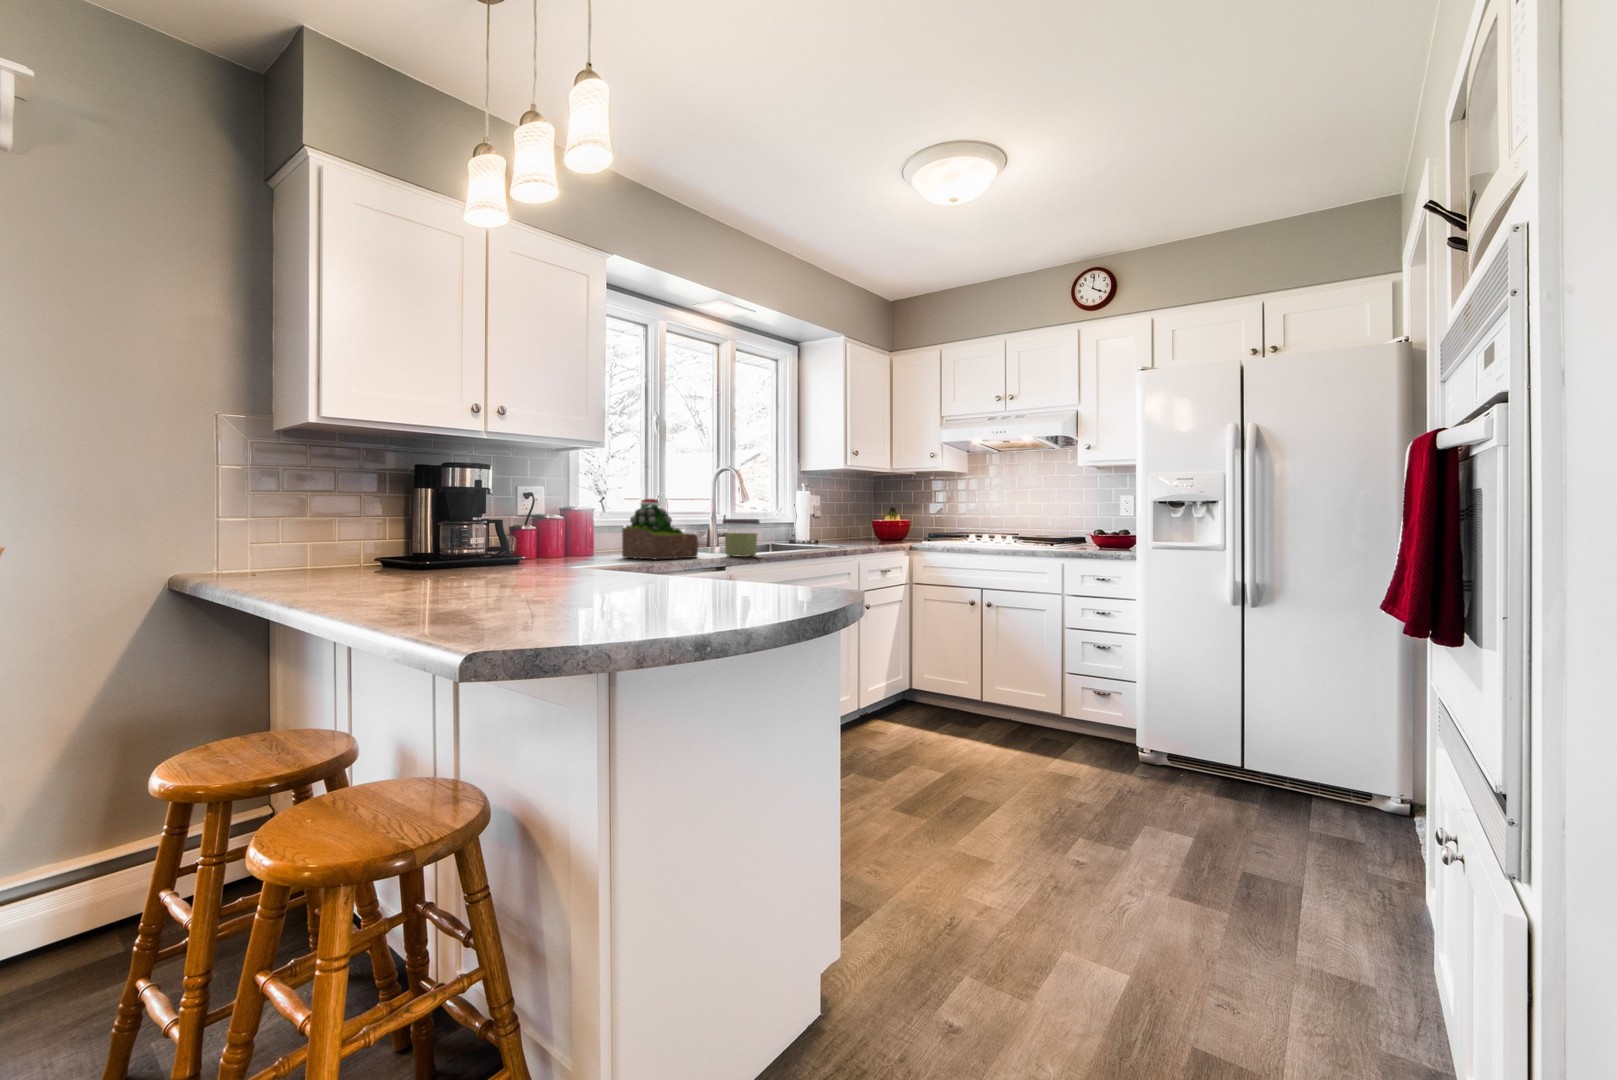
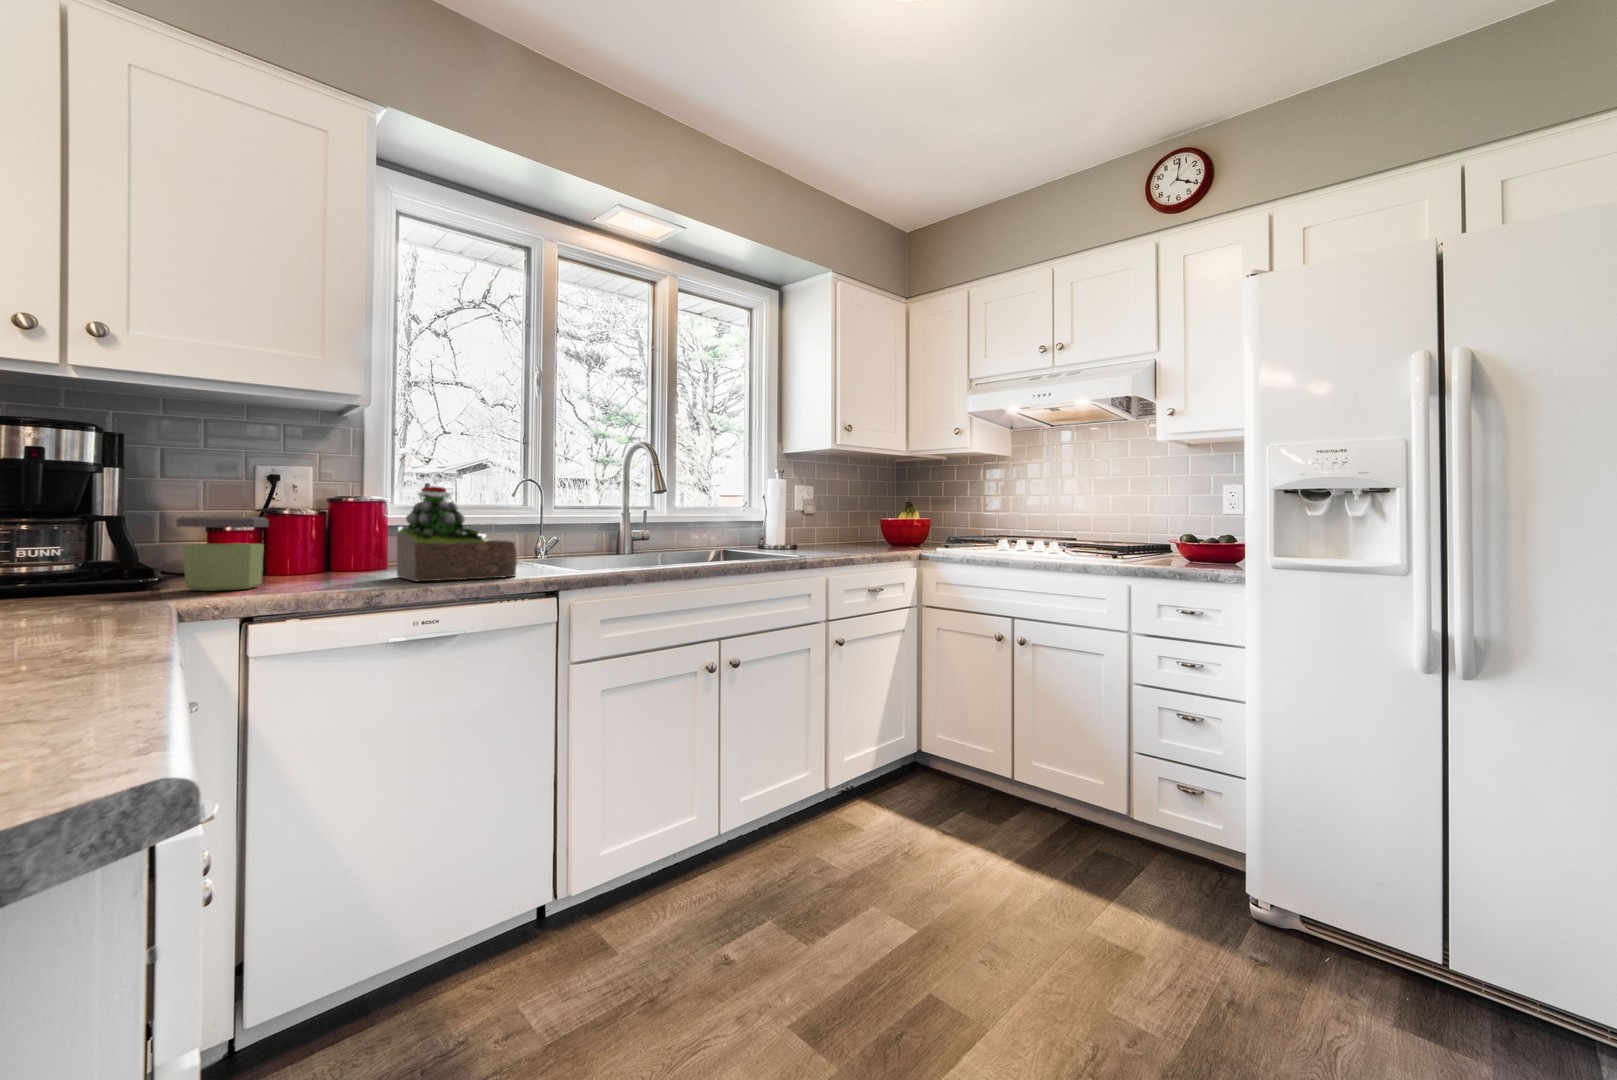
jar: present [723,519,760,557] -> present [176,517,269,591]

